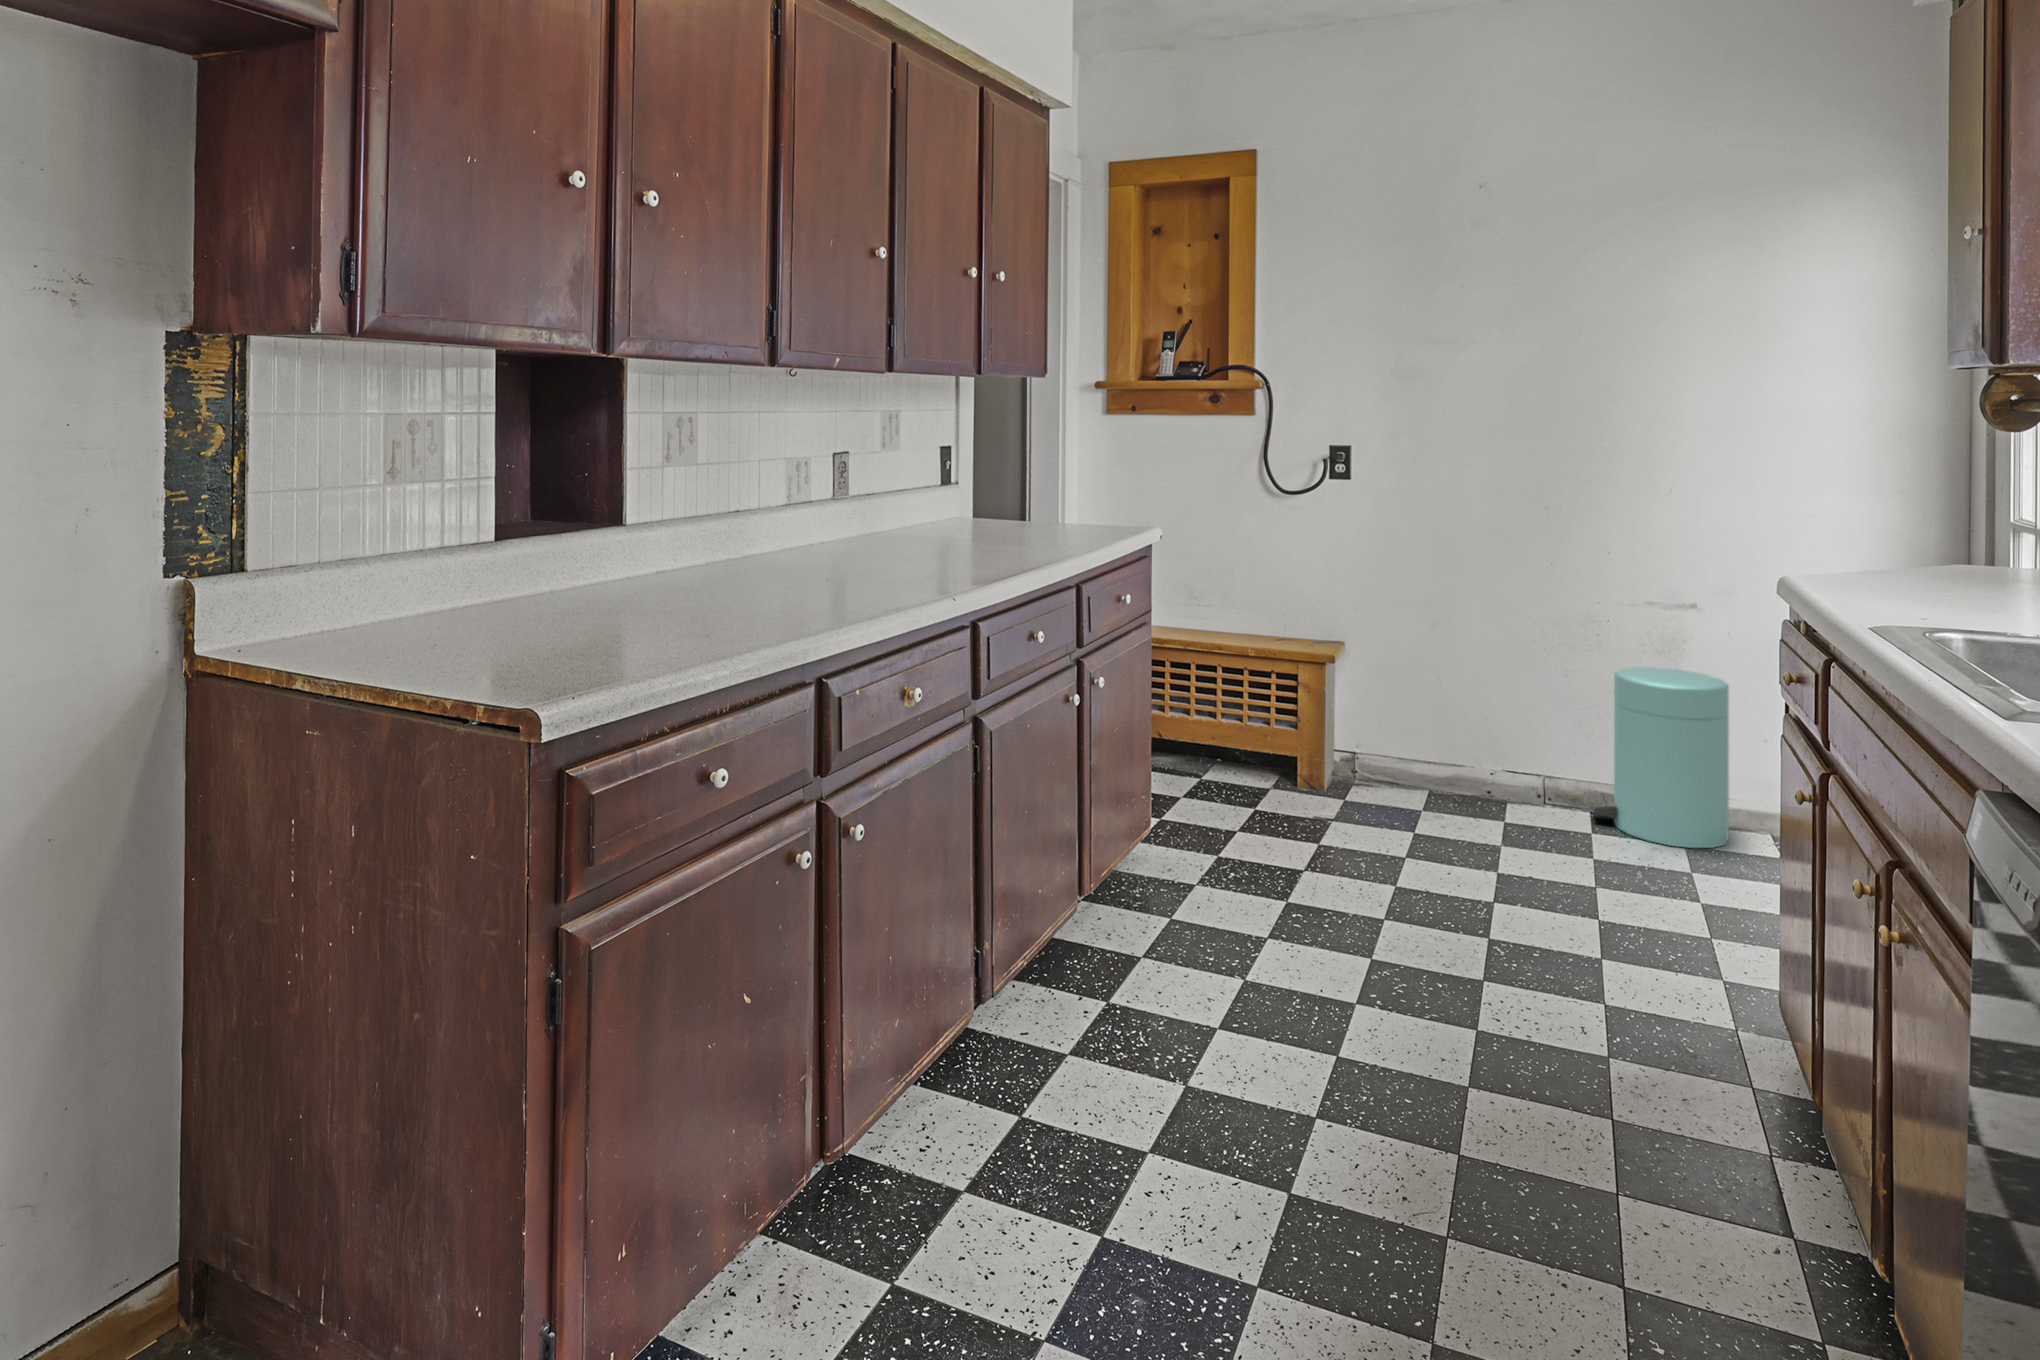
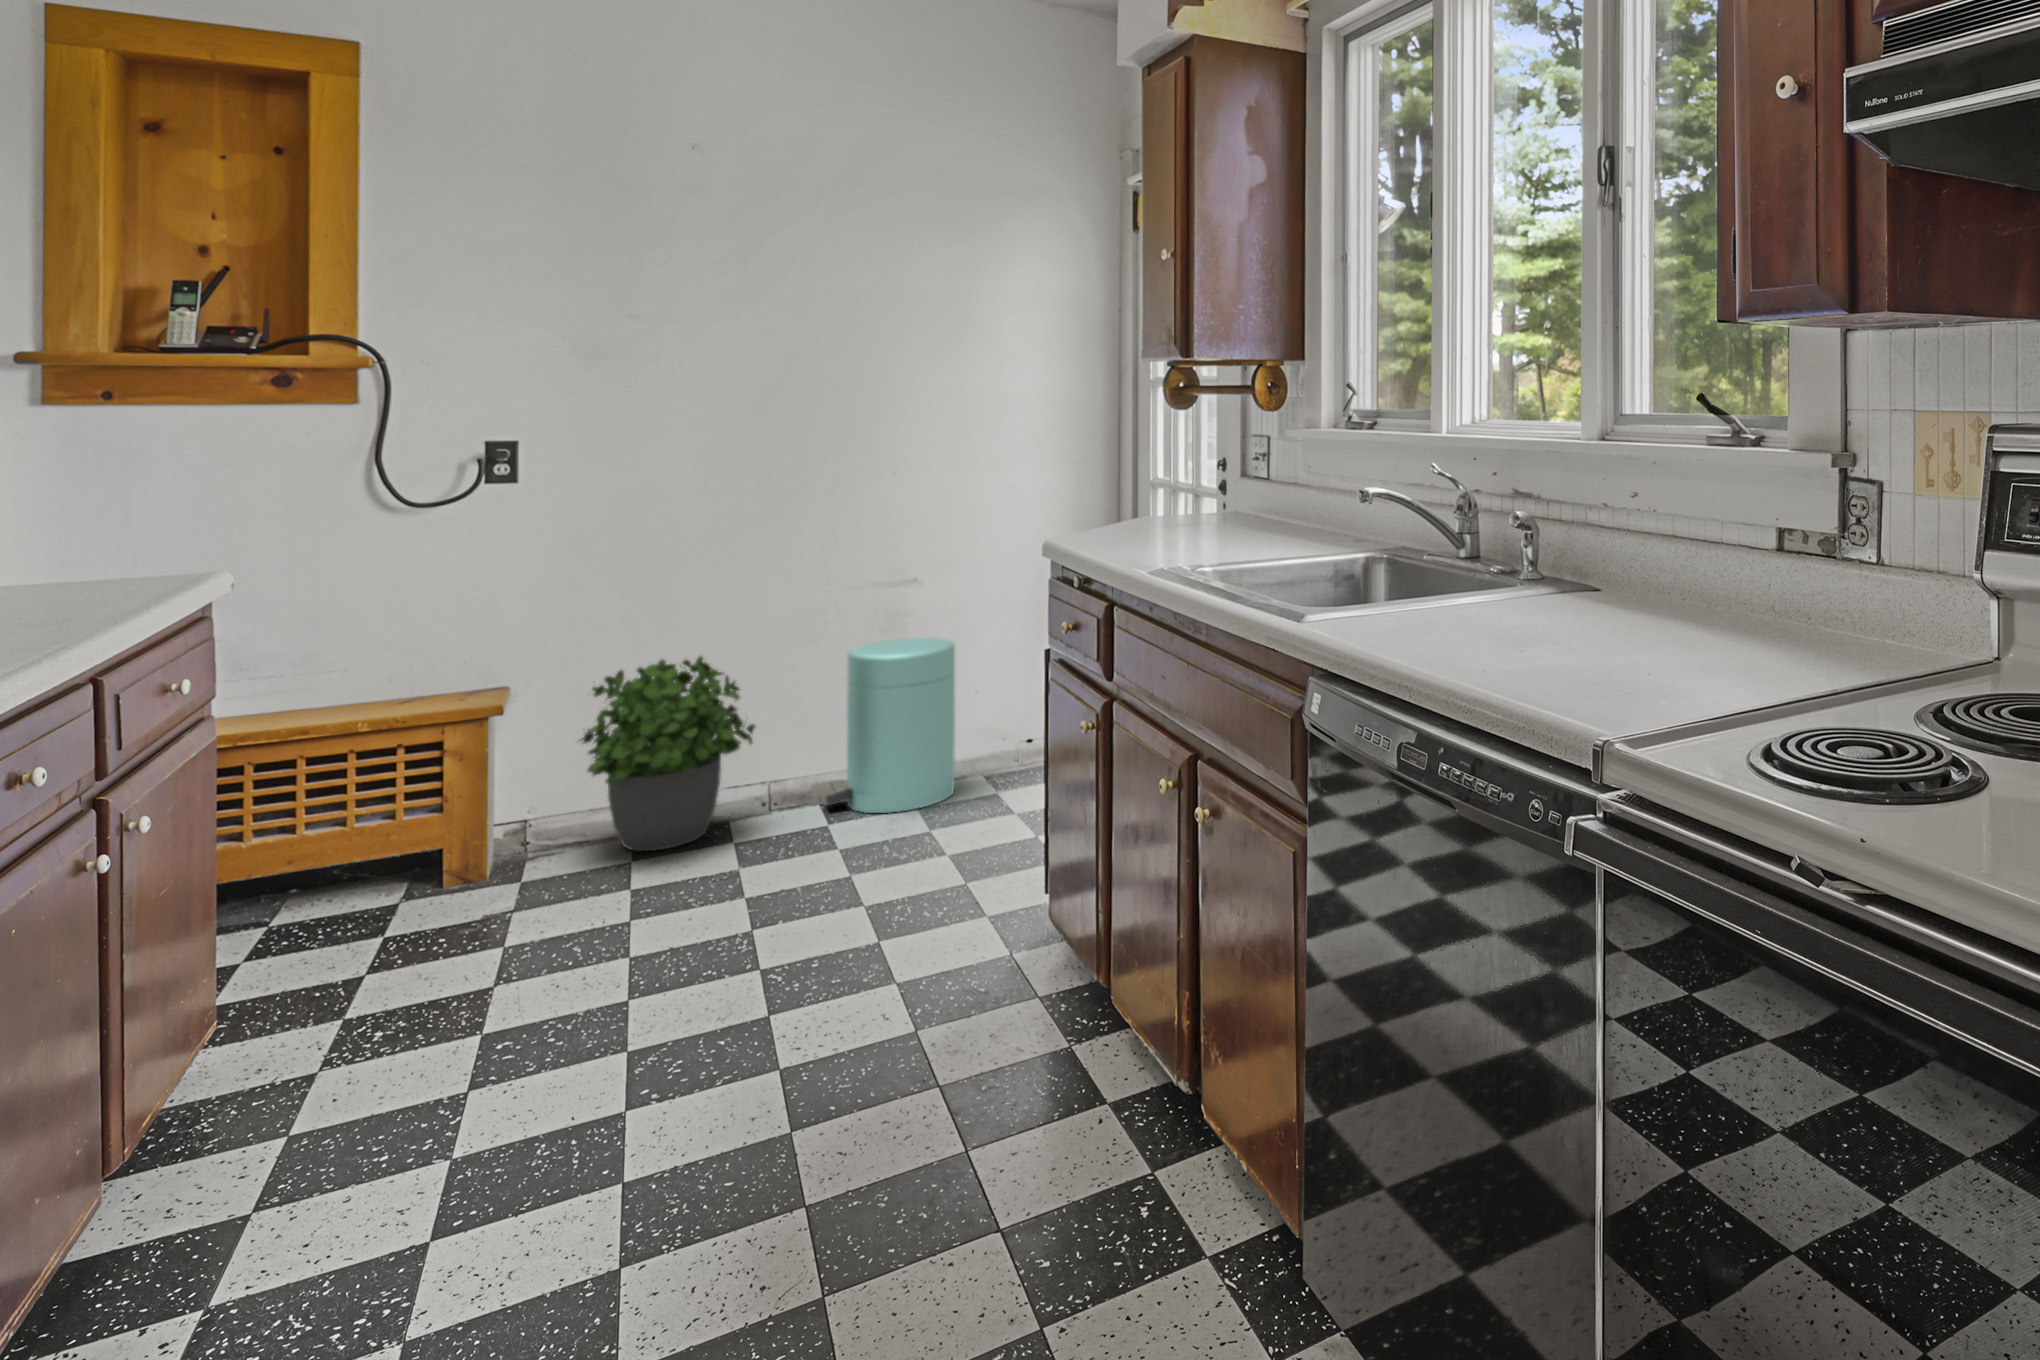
potted plant: none [1386,644,1526,811] -> present [579,656,755,851]

